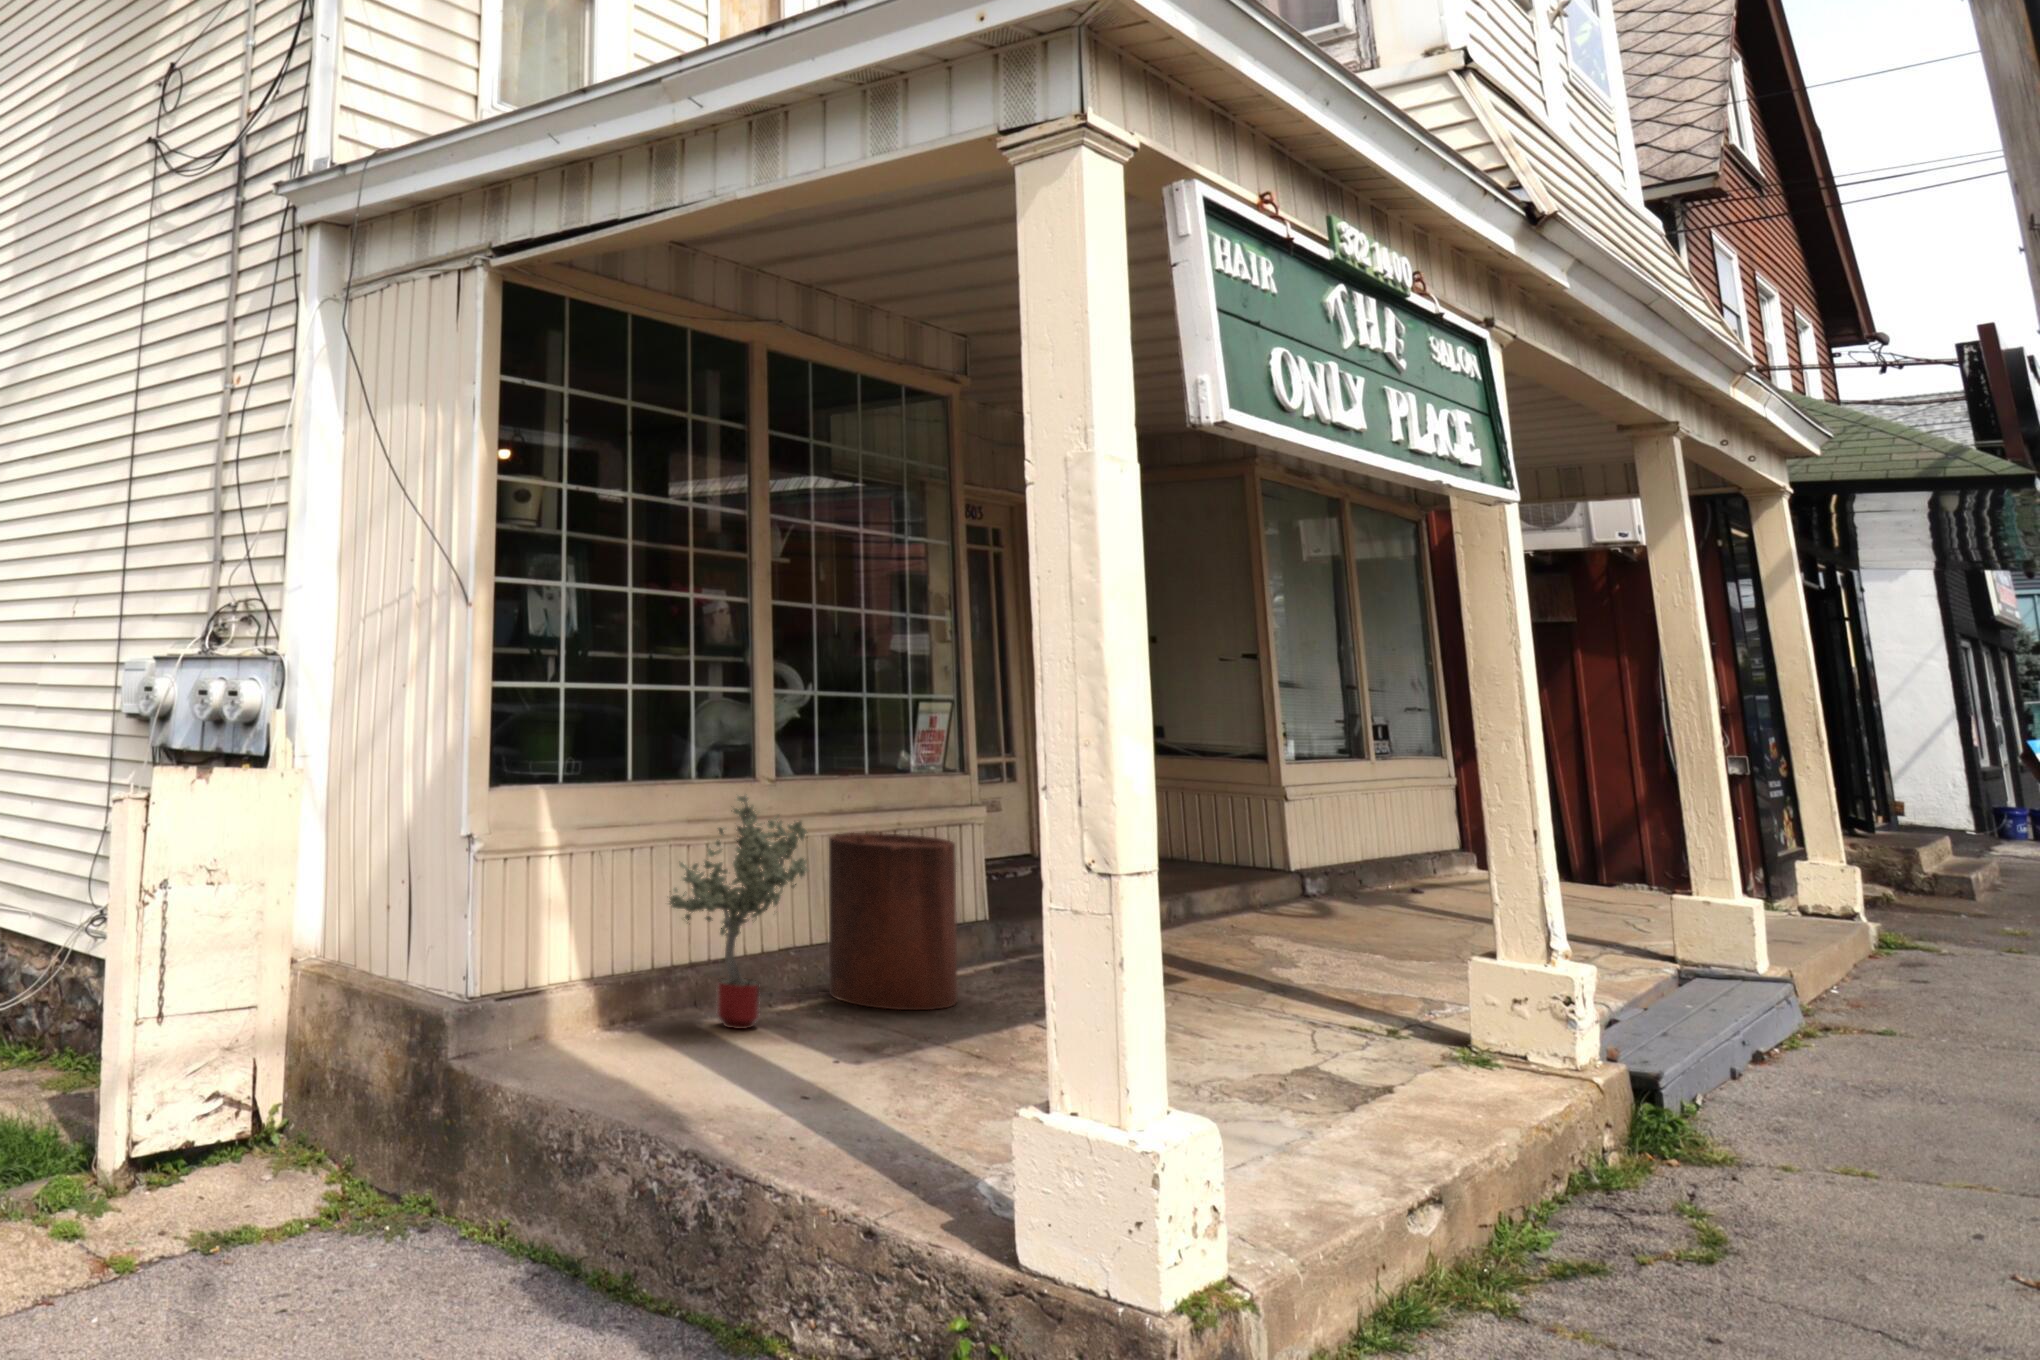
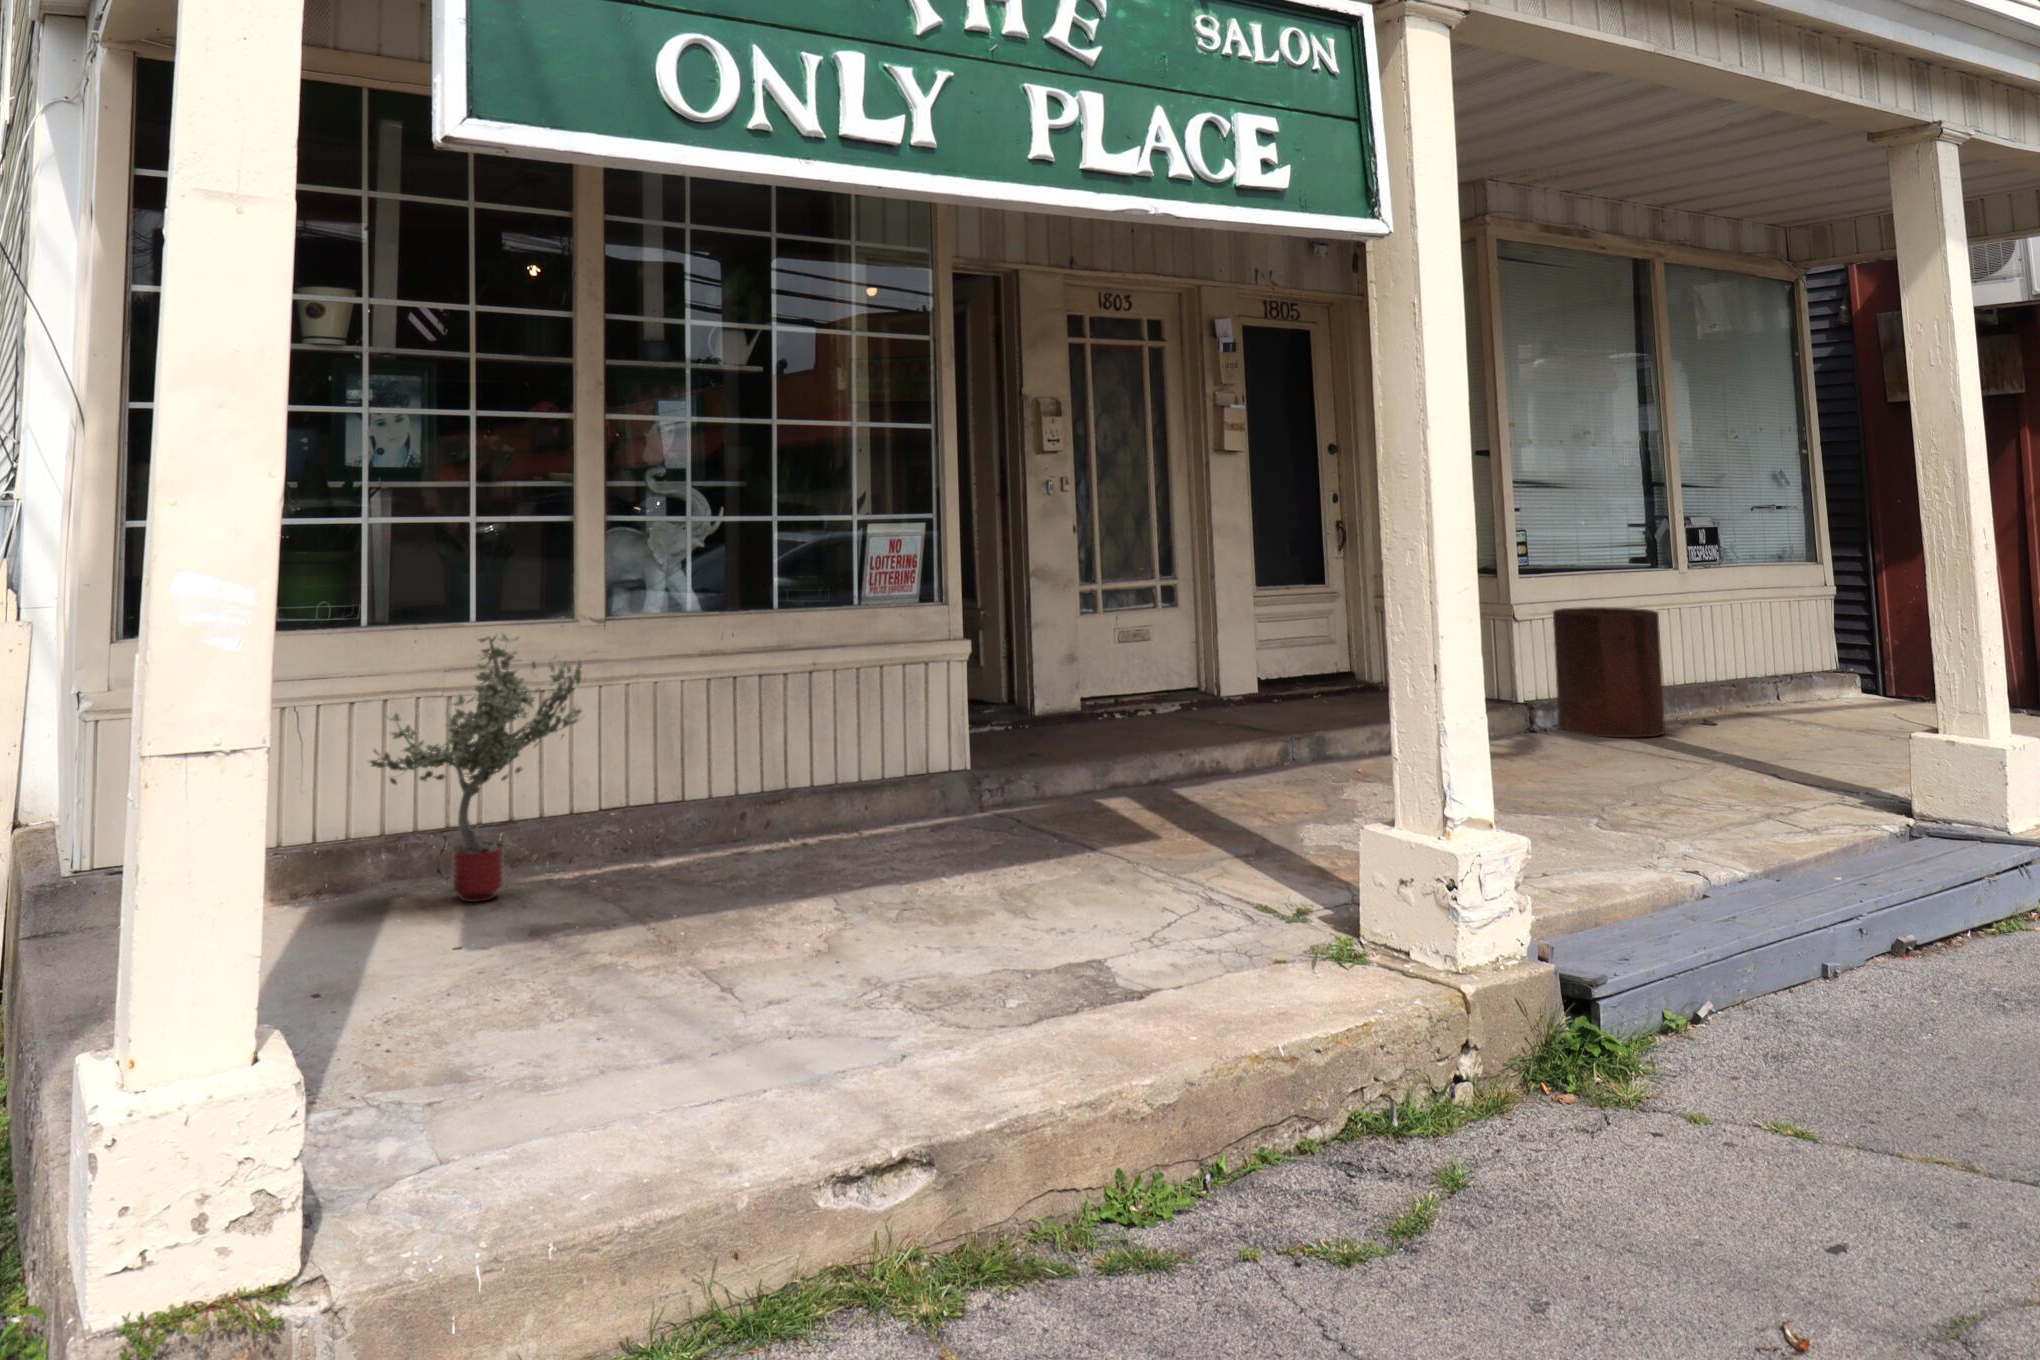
trash can: present [829,833,958,1010] -> present [1553,607,1665,738]

